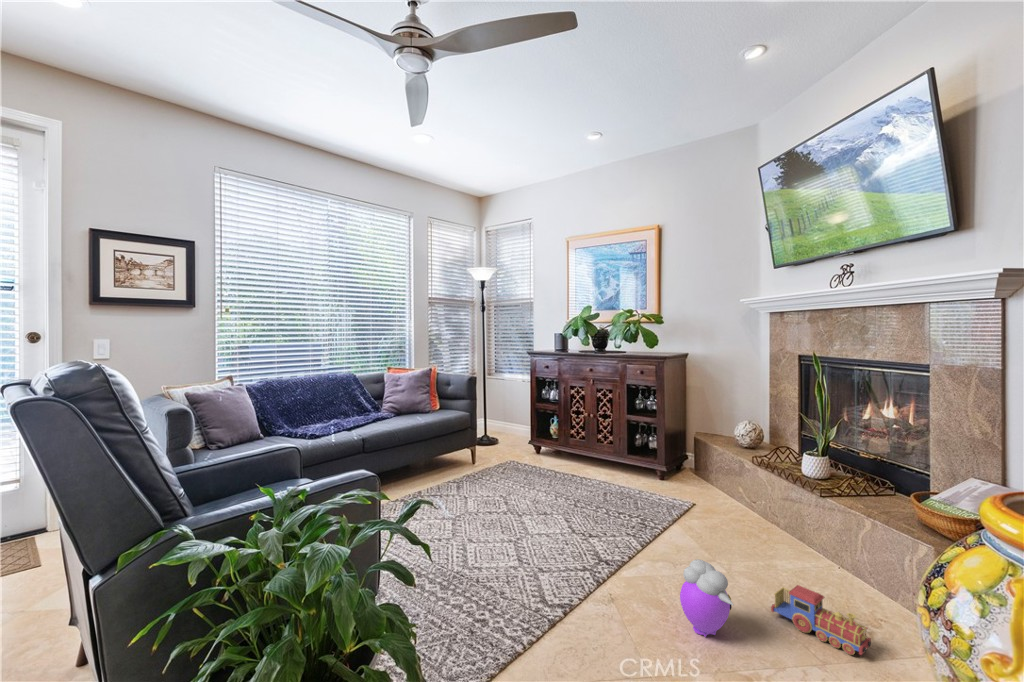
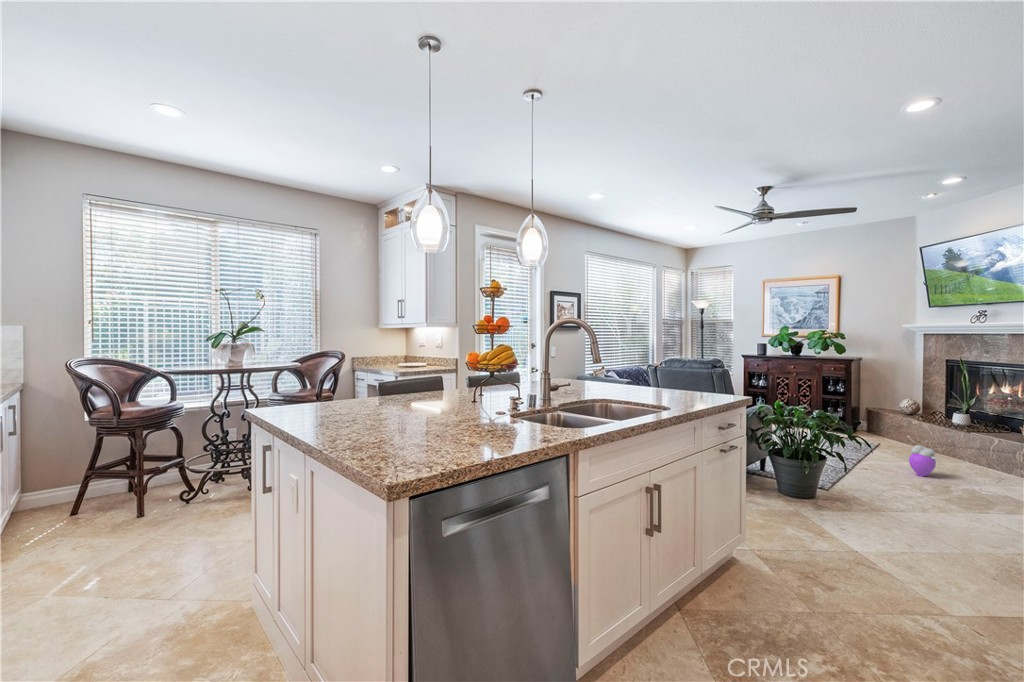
toy train: present [771,585,871,655] -> none [952,459,1003,482]

